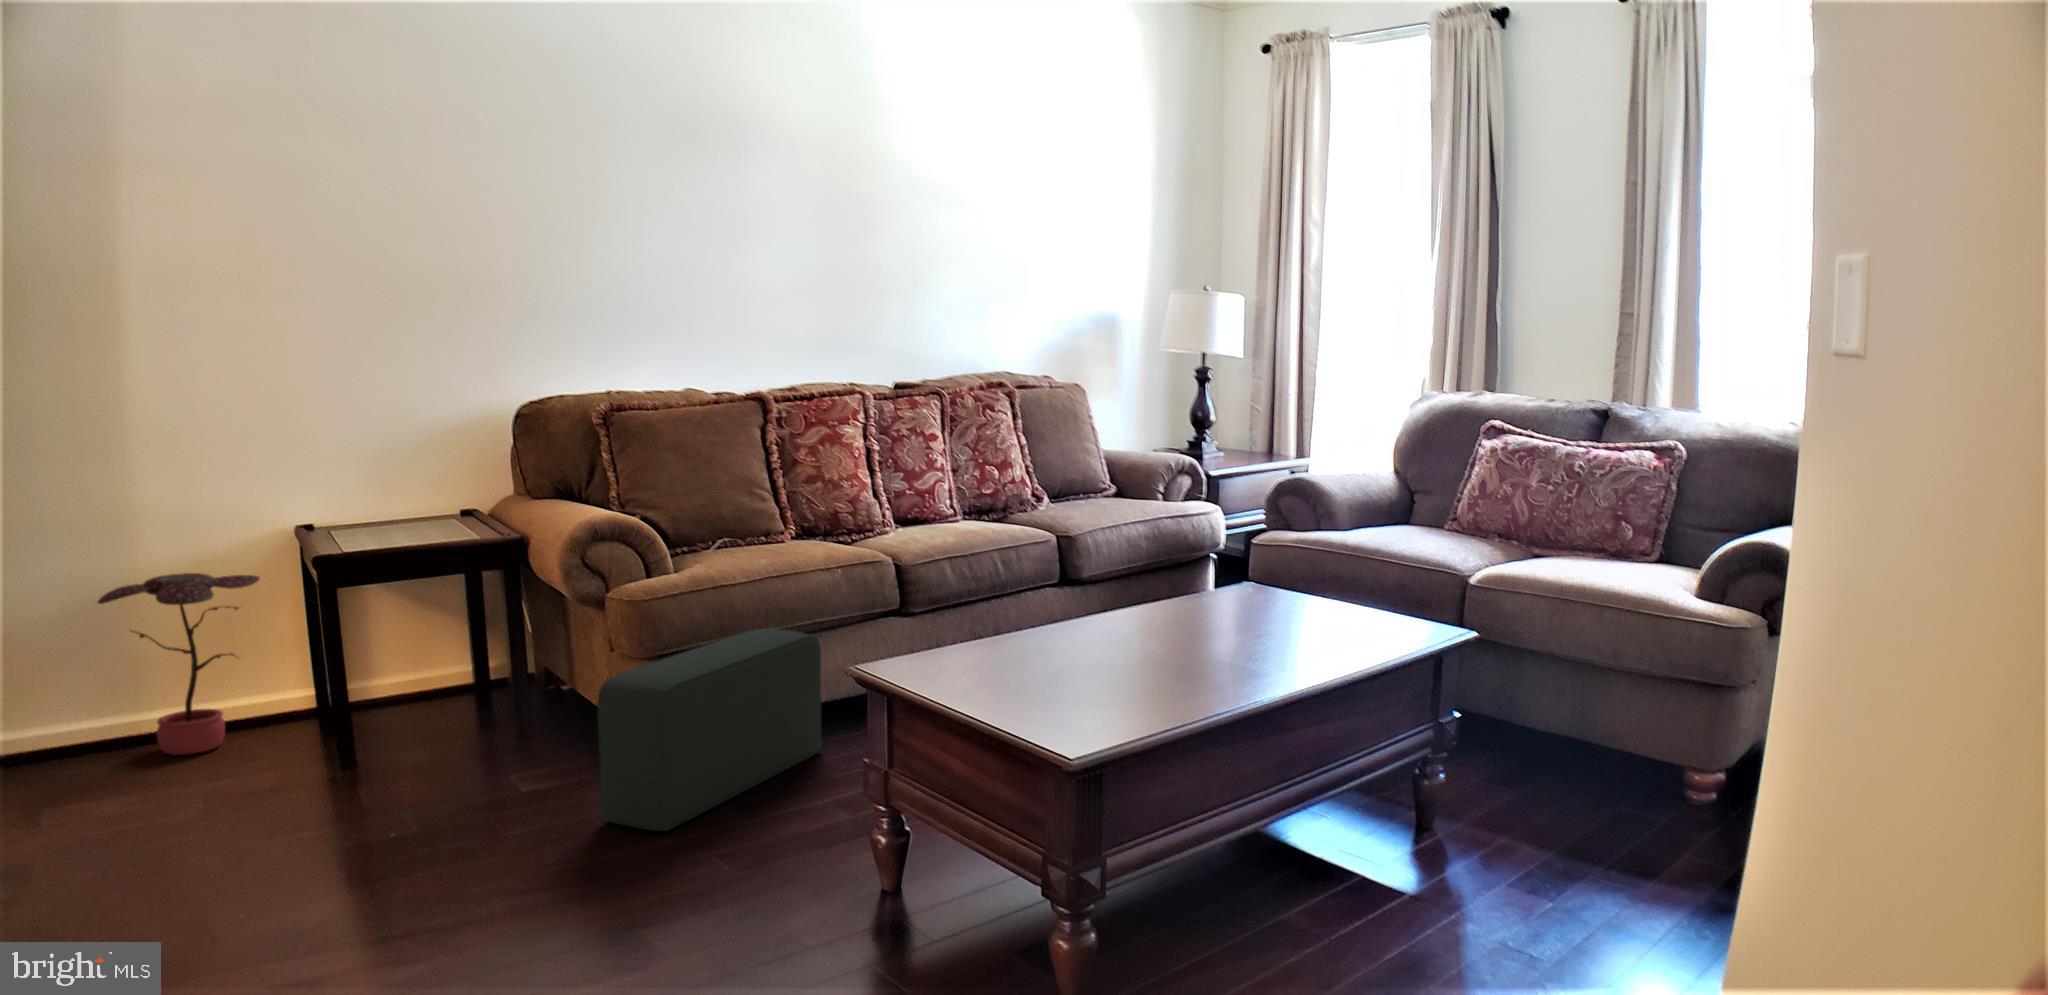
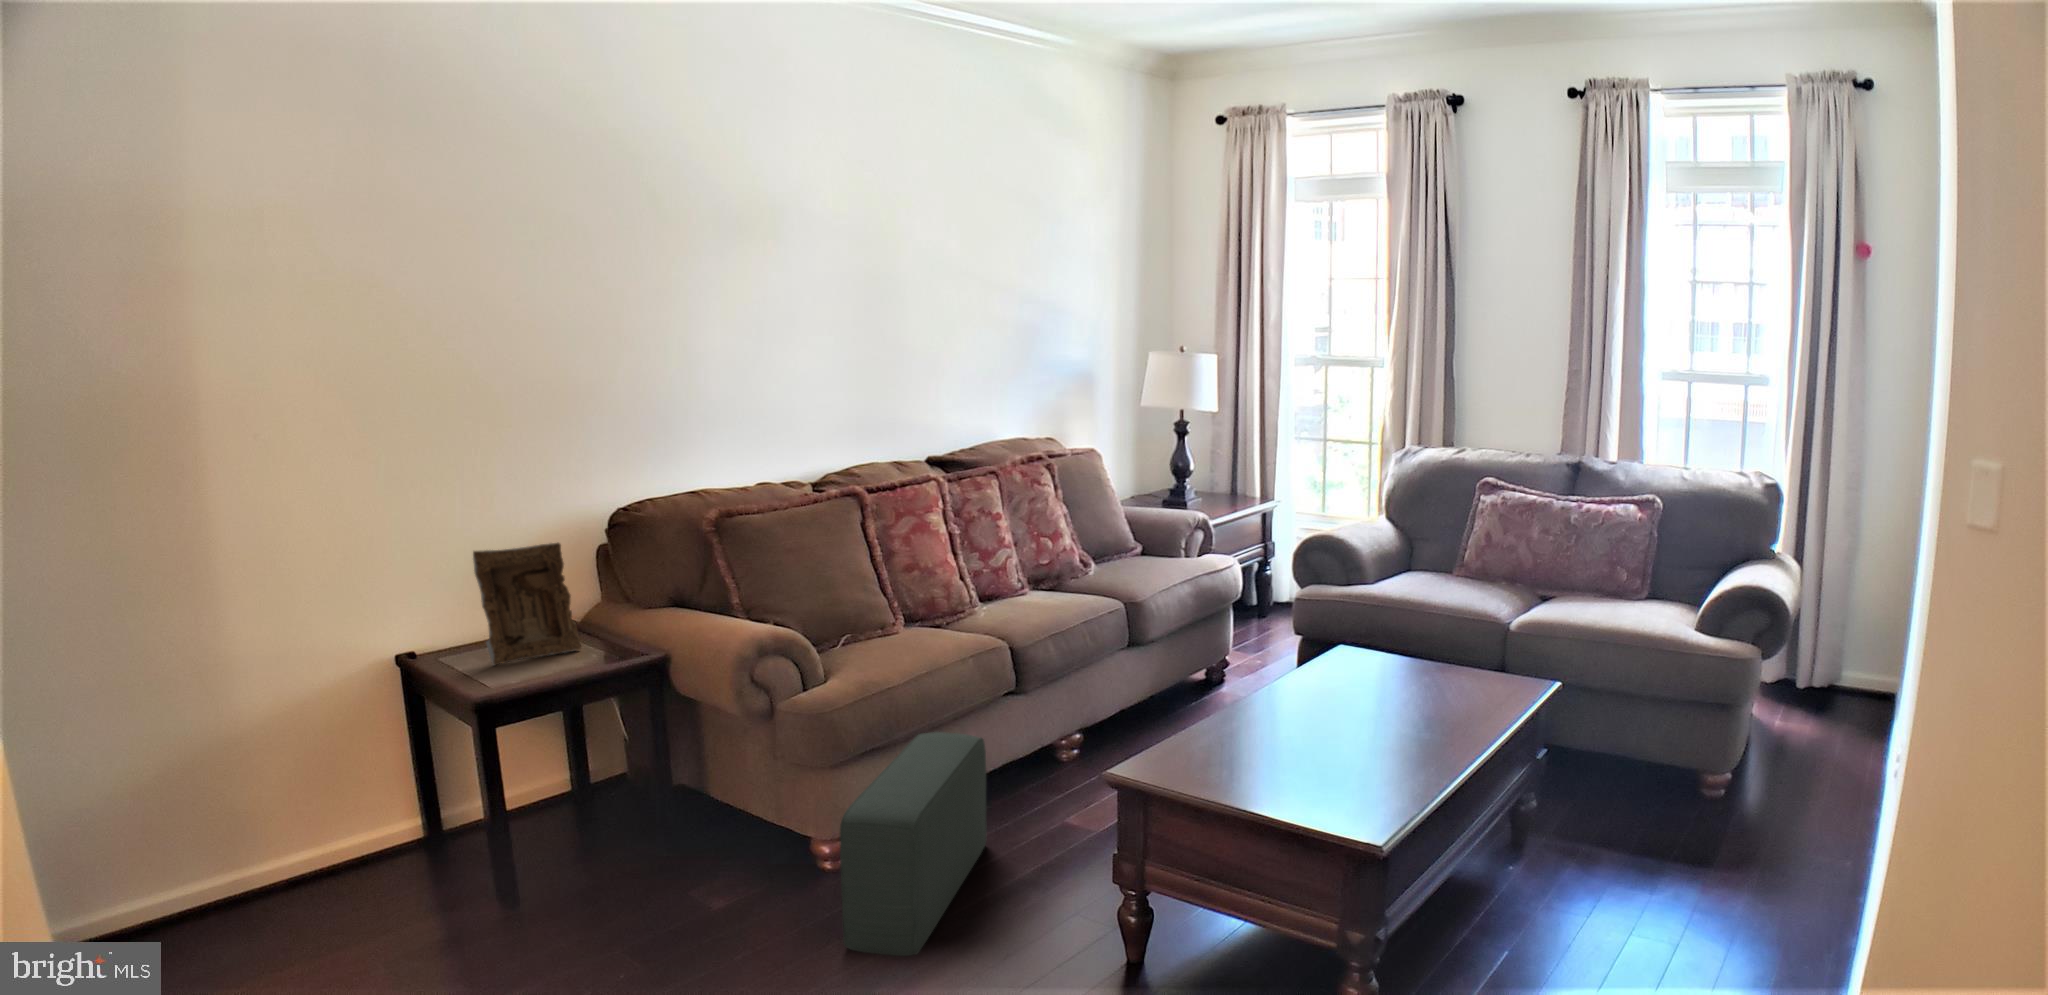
picture frame: none [347,423,452,534] -> present [473,542,581,666]
potted plant: present [98,573,260,755] -> none [241,718,397,917]

